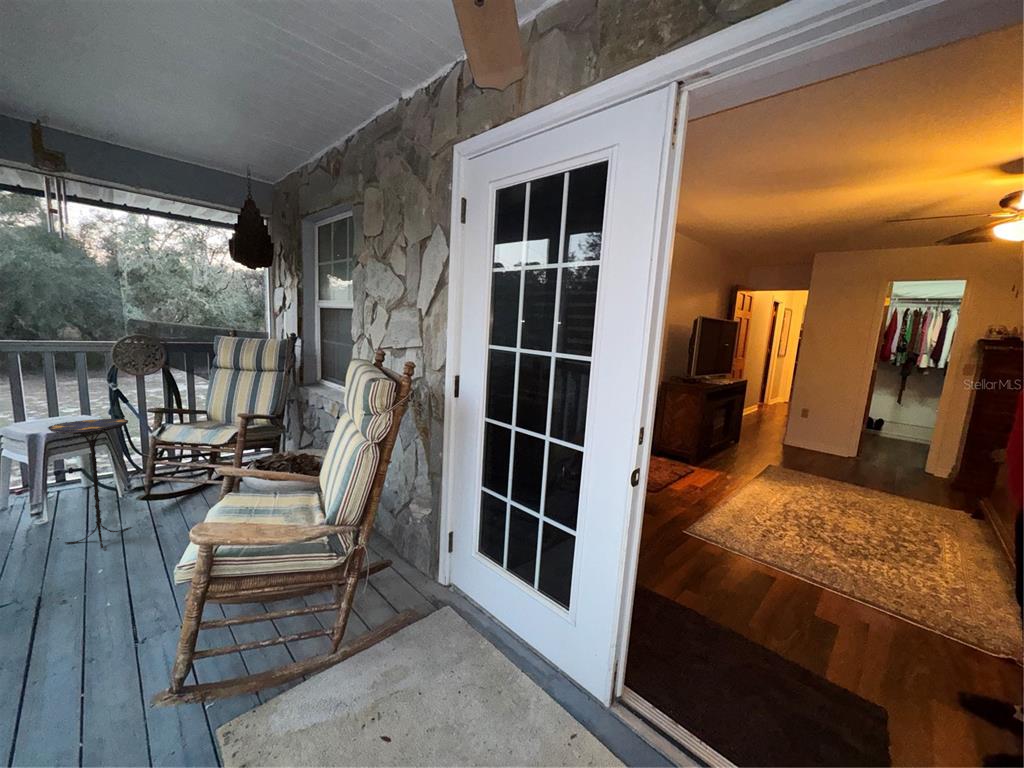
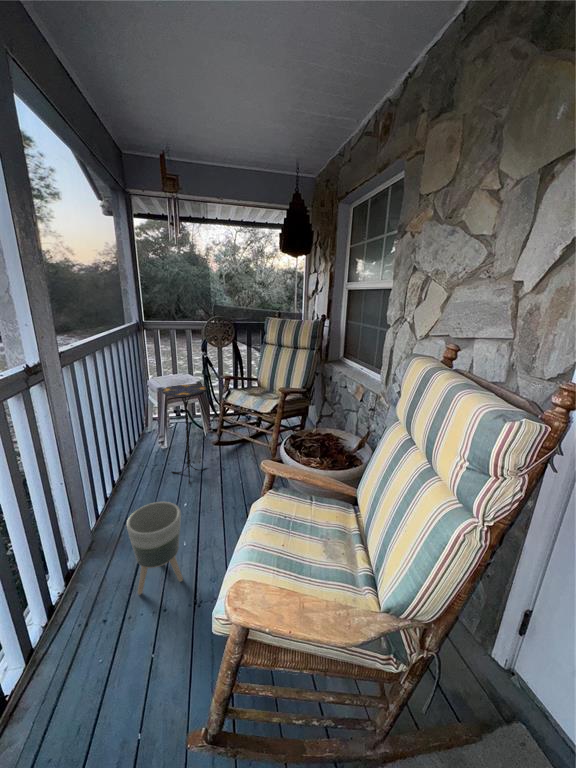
planter: none [20,543,112,660] -> present [127,502,183,595]

